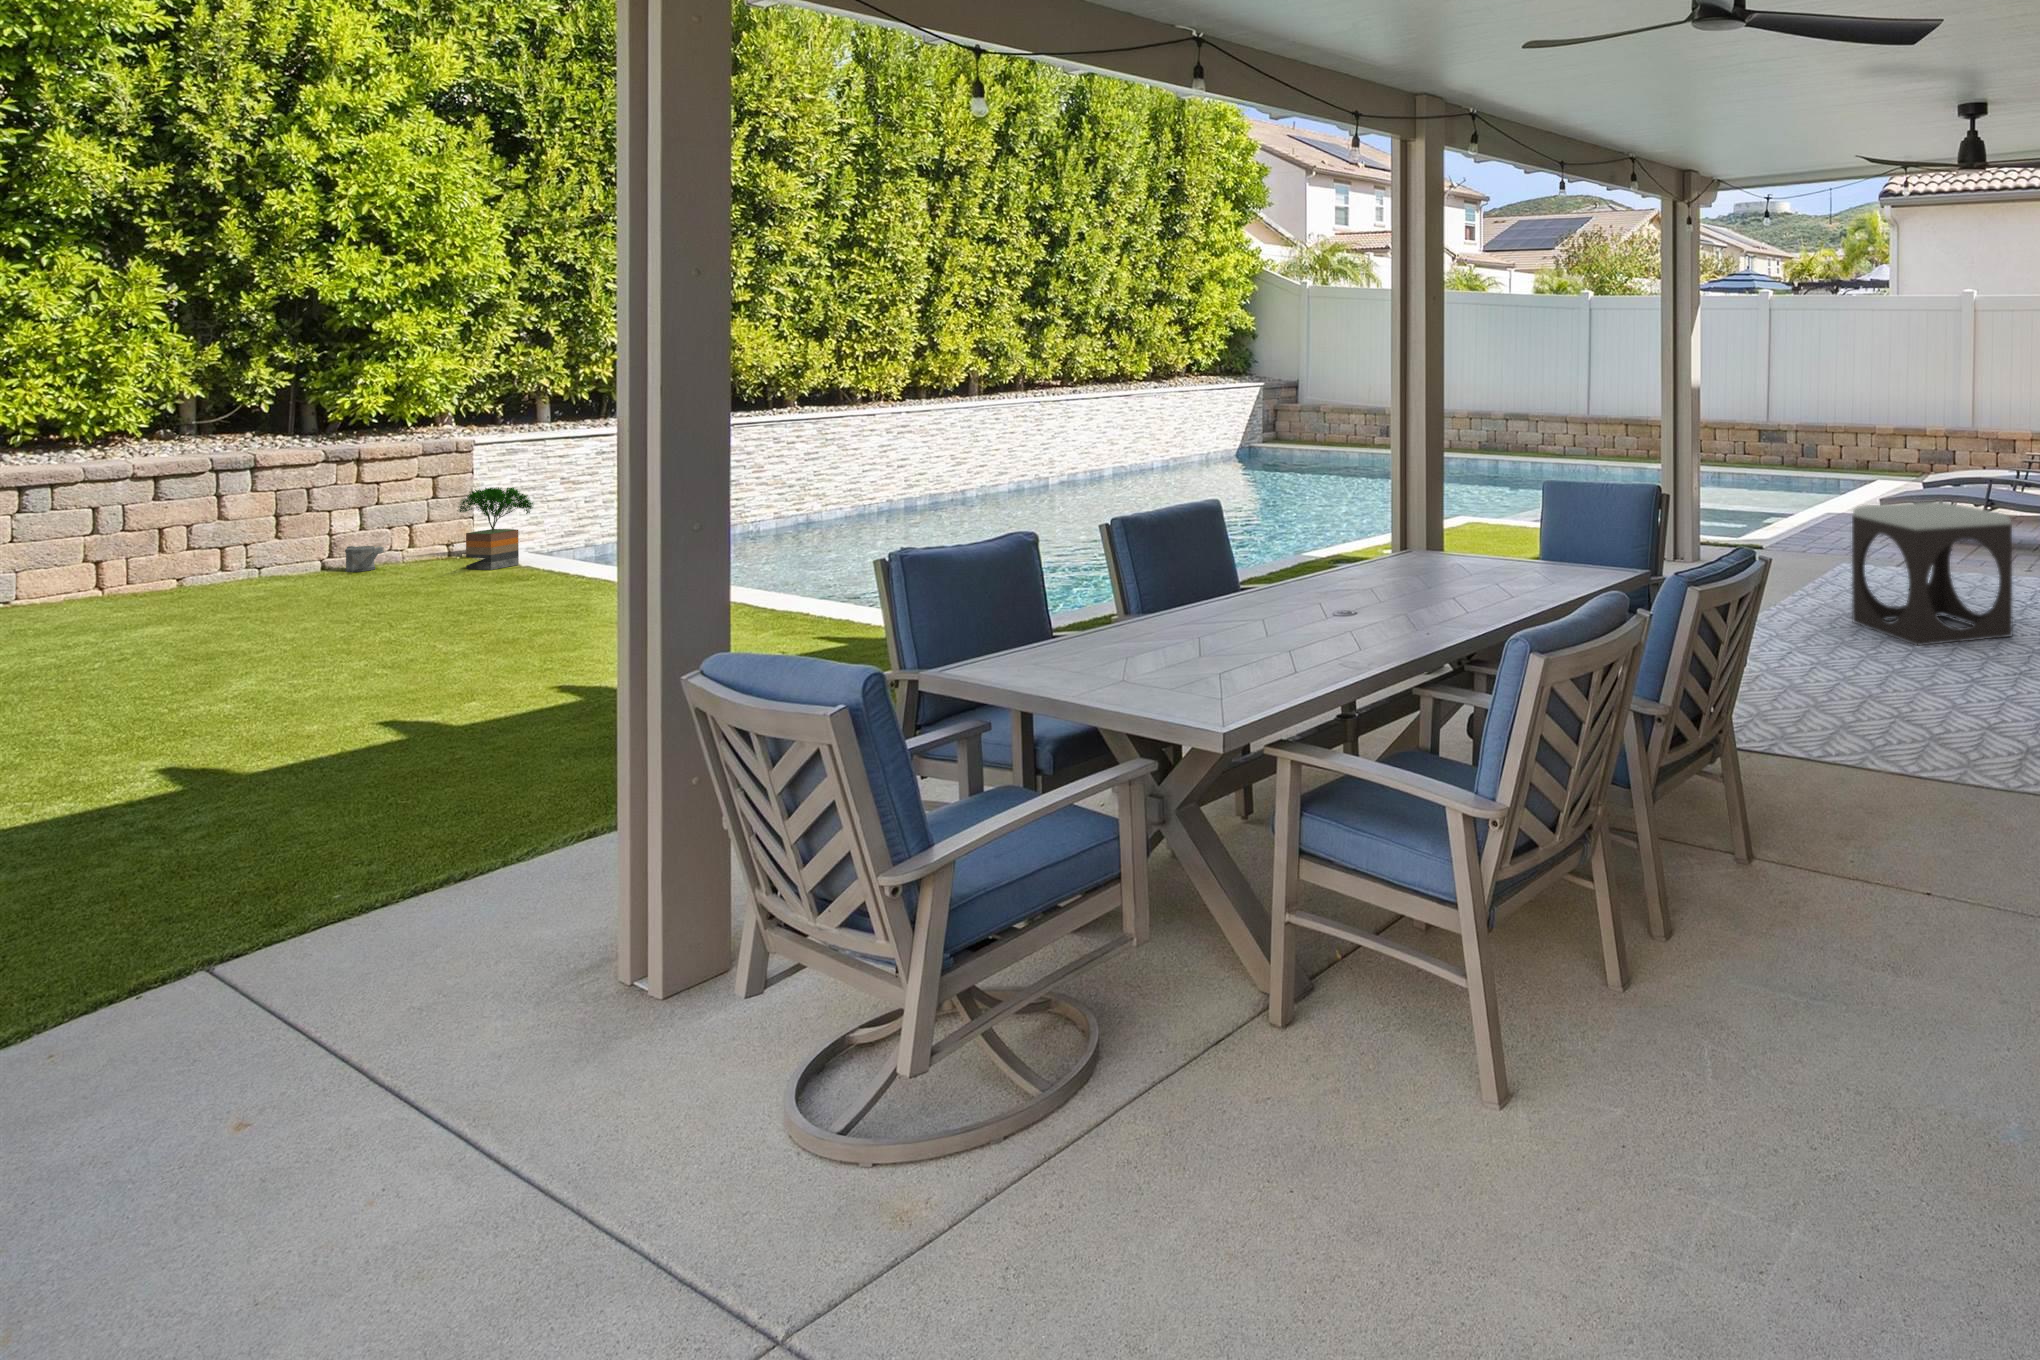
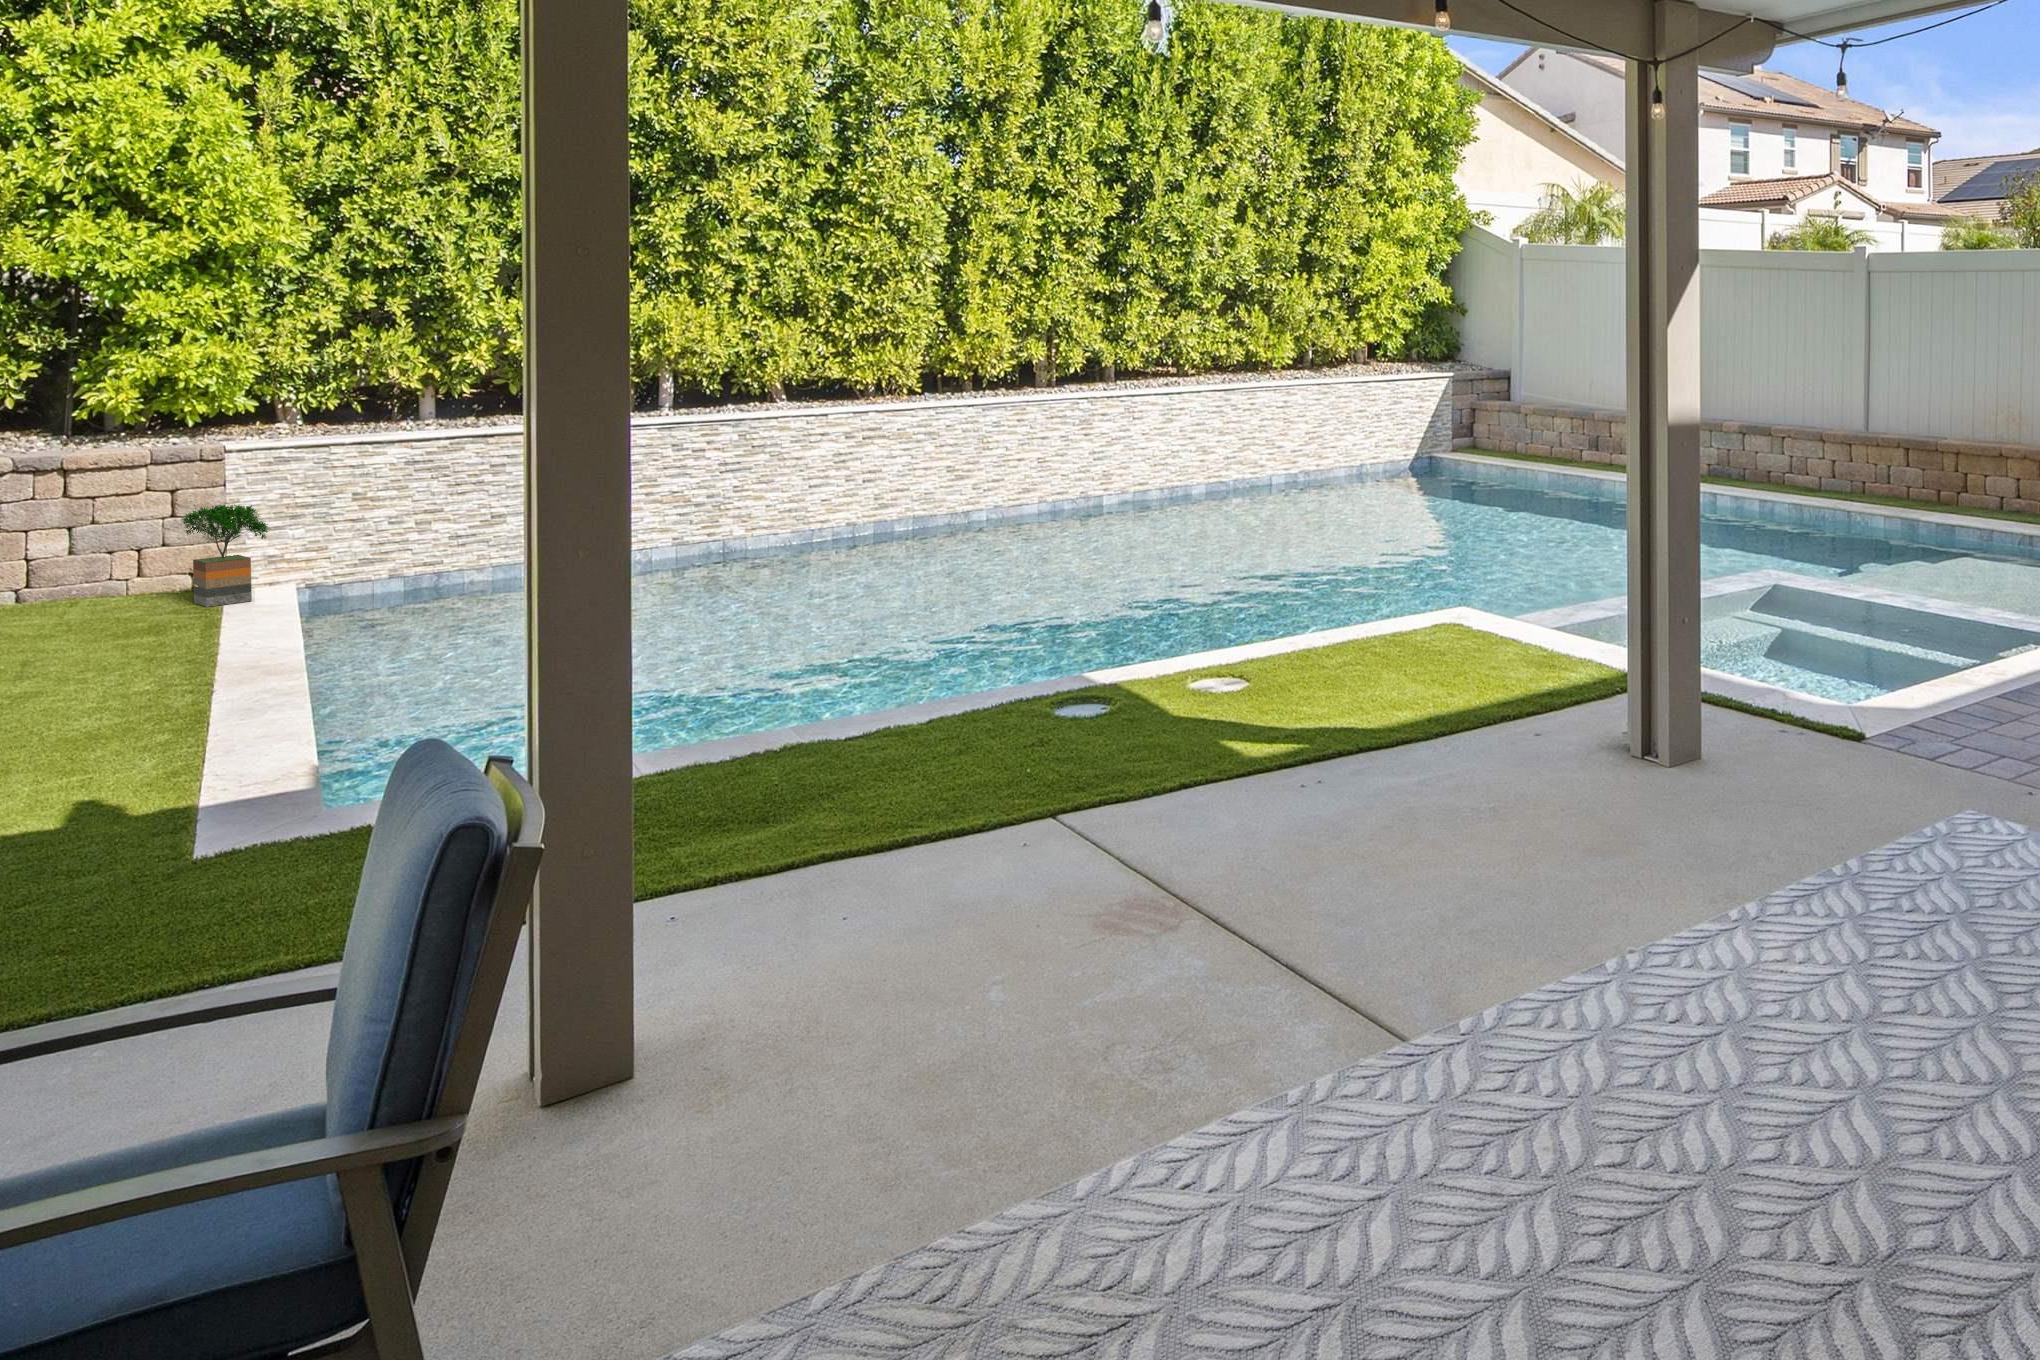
footstool: present [1852,502,2013,645] -> none [1669,774,2016,1234]
watering can: present [345,546,384,572] -> none [23,571,62,604]

